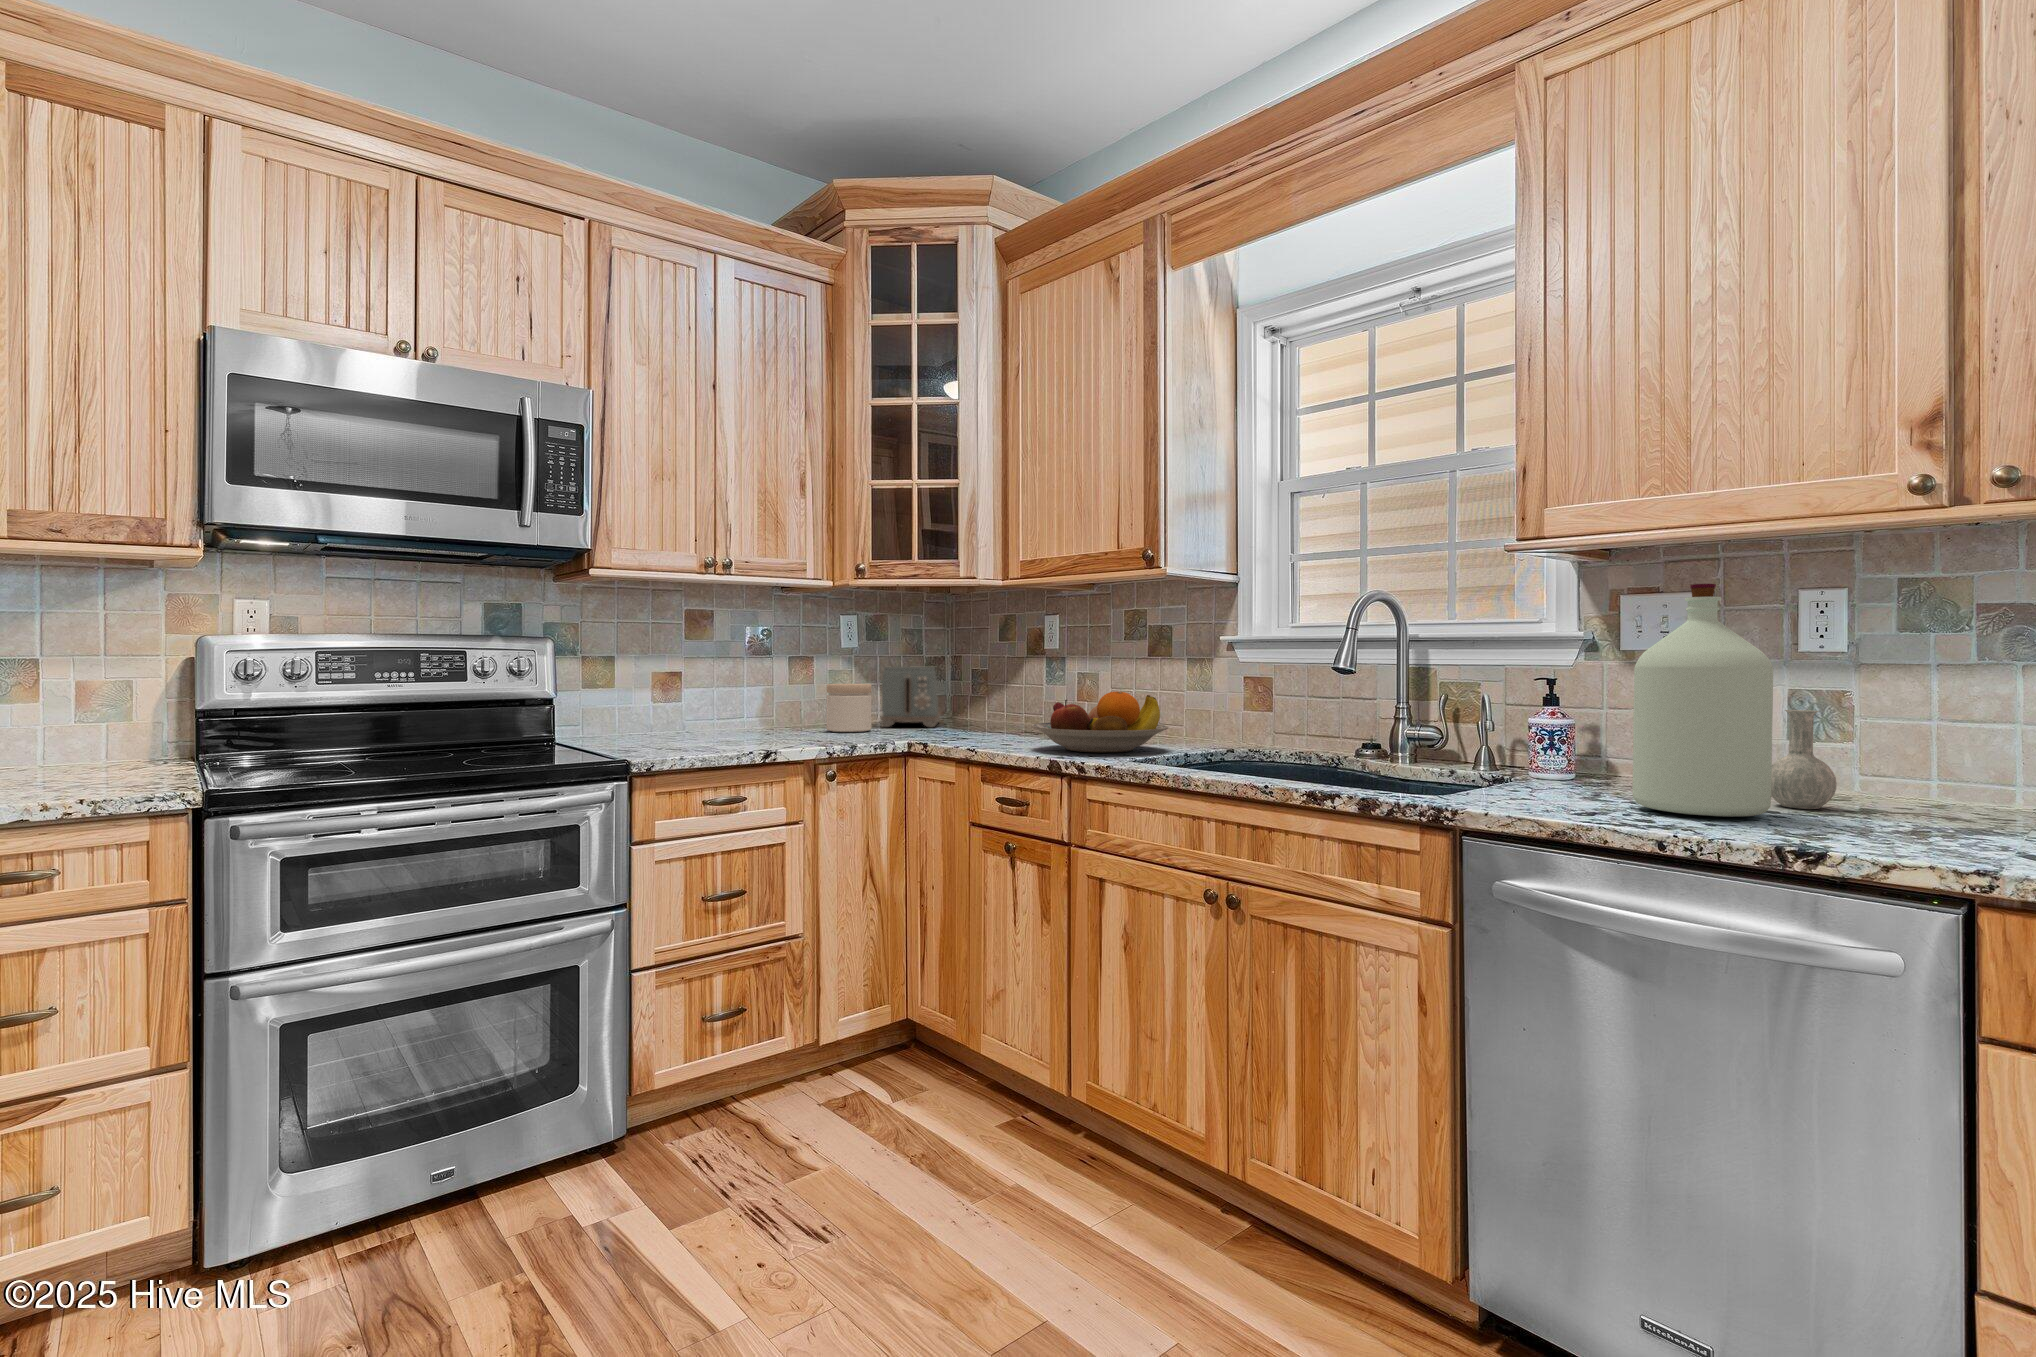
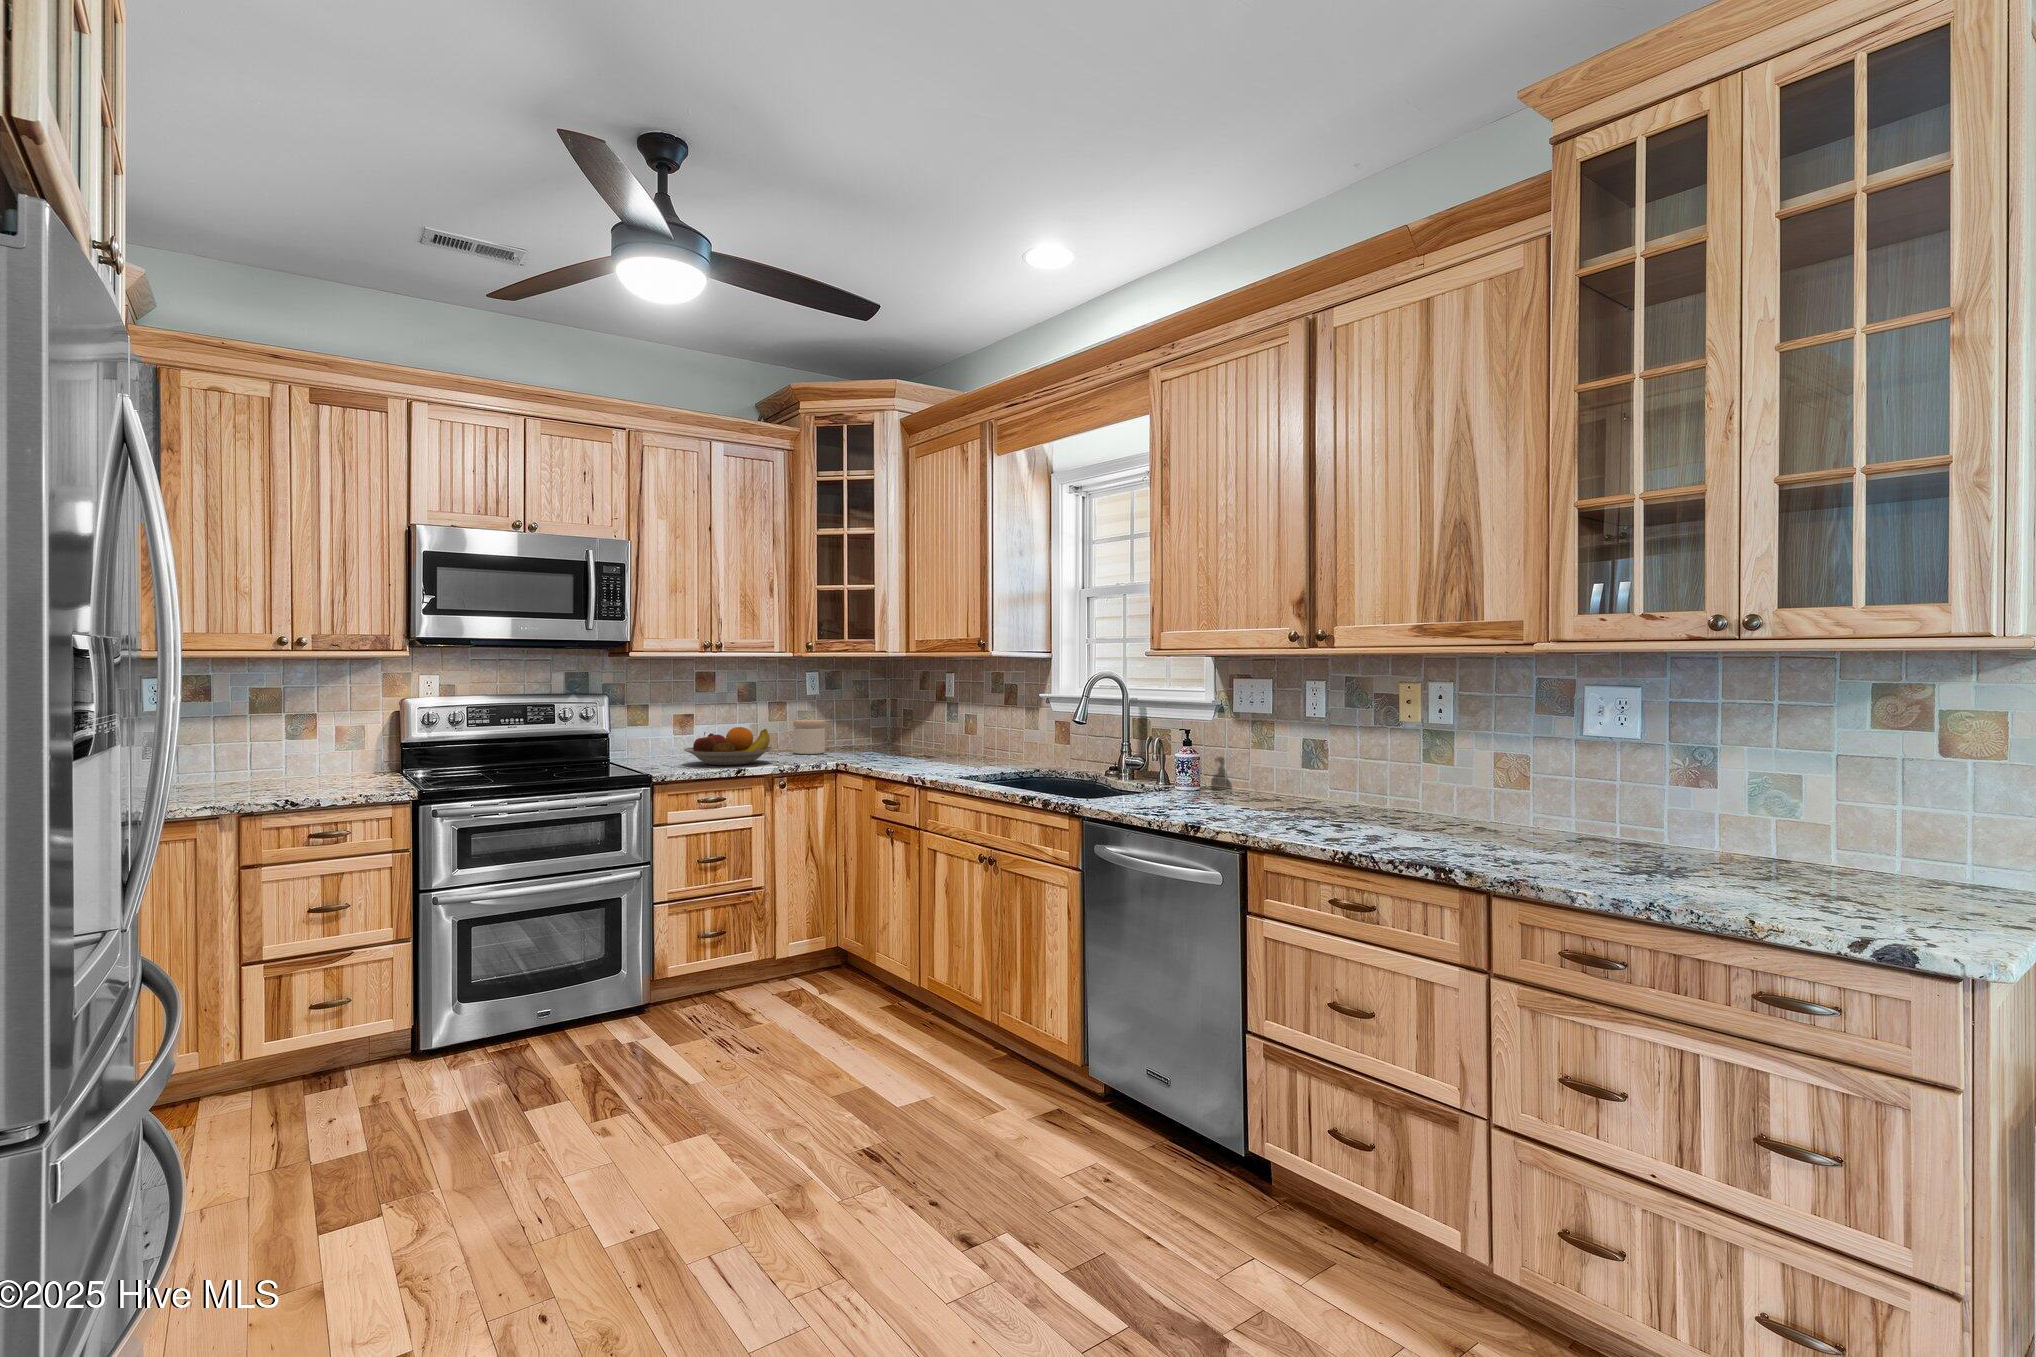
bottle: present [1632,584,1837,817] -> none [1174,685,1290,810]
toaster: present [880,666,940,727] -> none [834,705,884,750]
fruit bowl: present [1032,691,1168,753] -> present [684,727,773,765]

